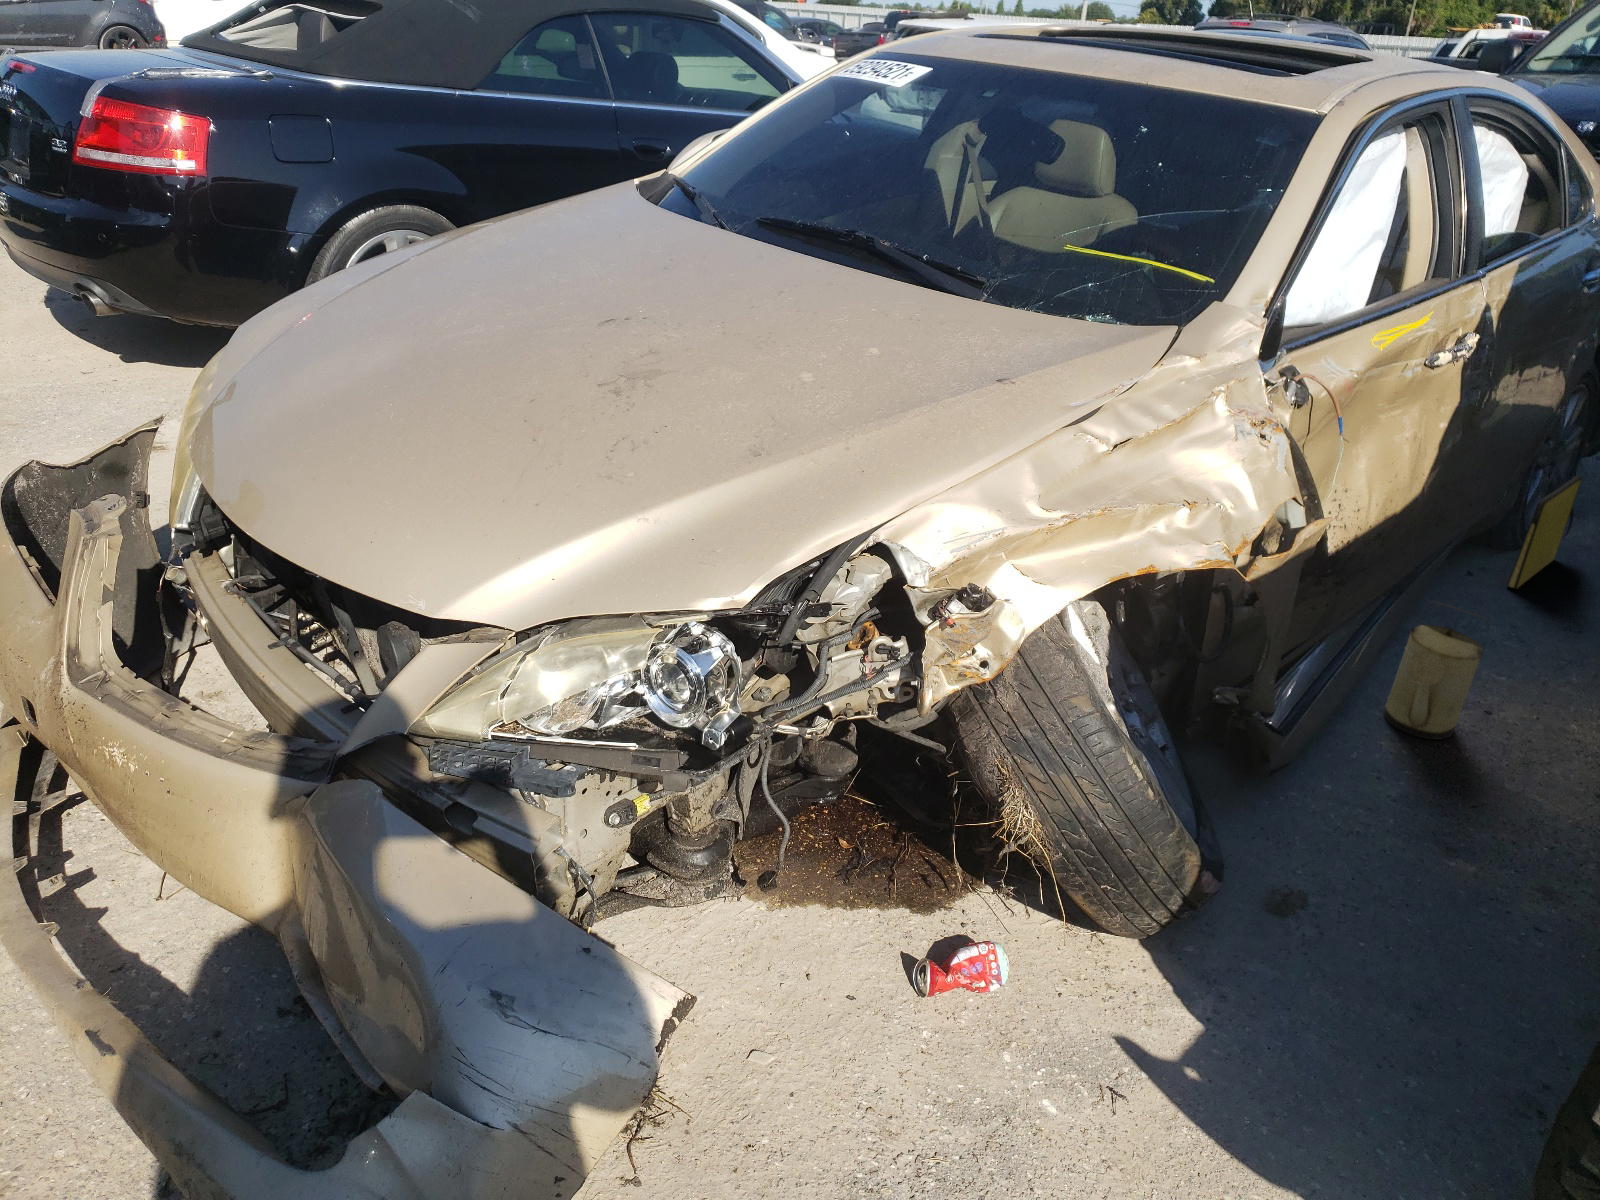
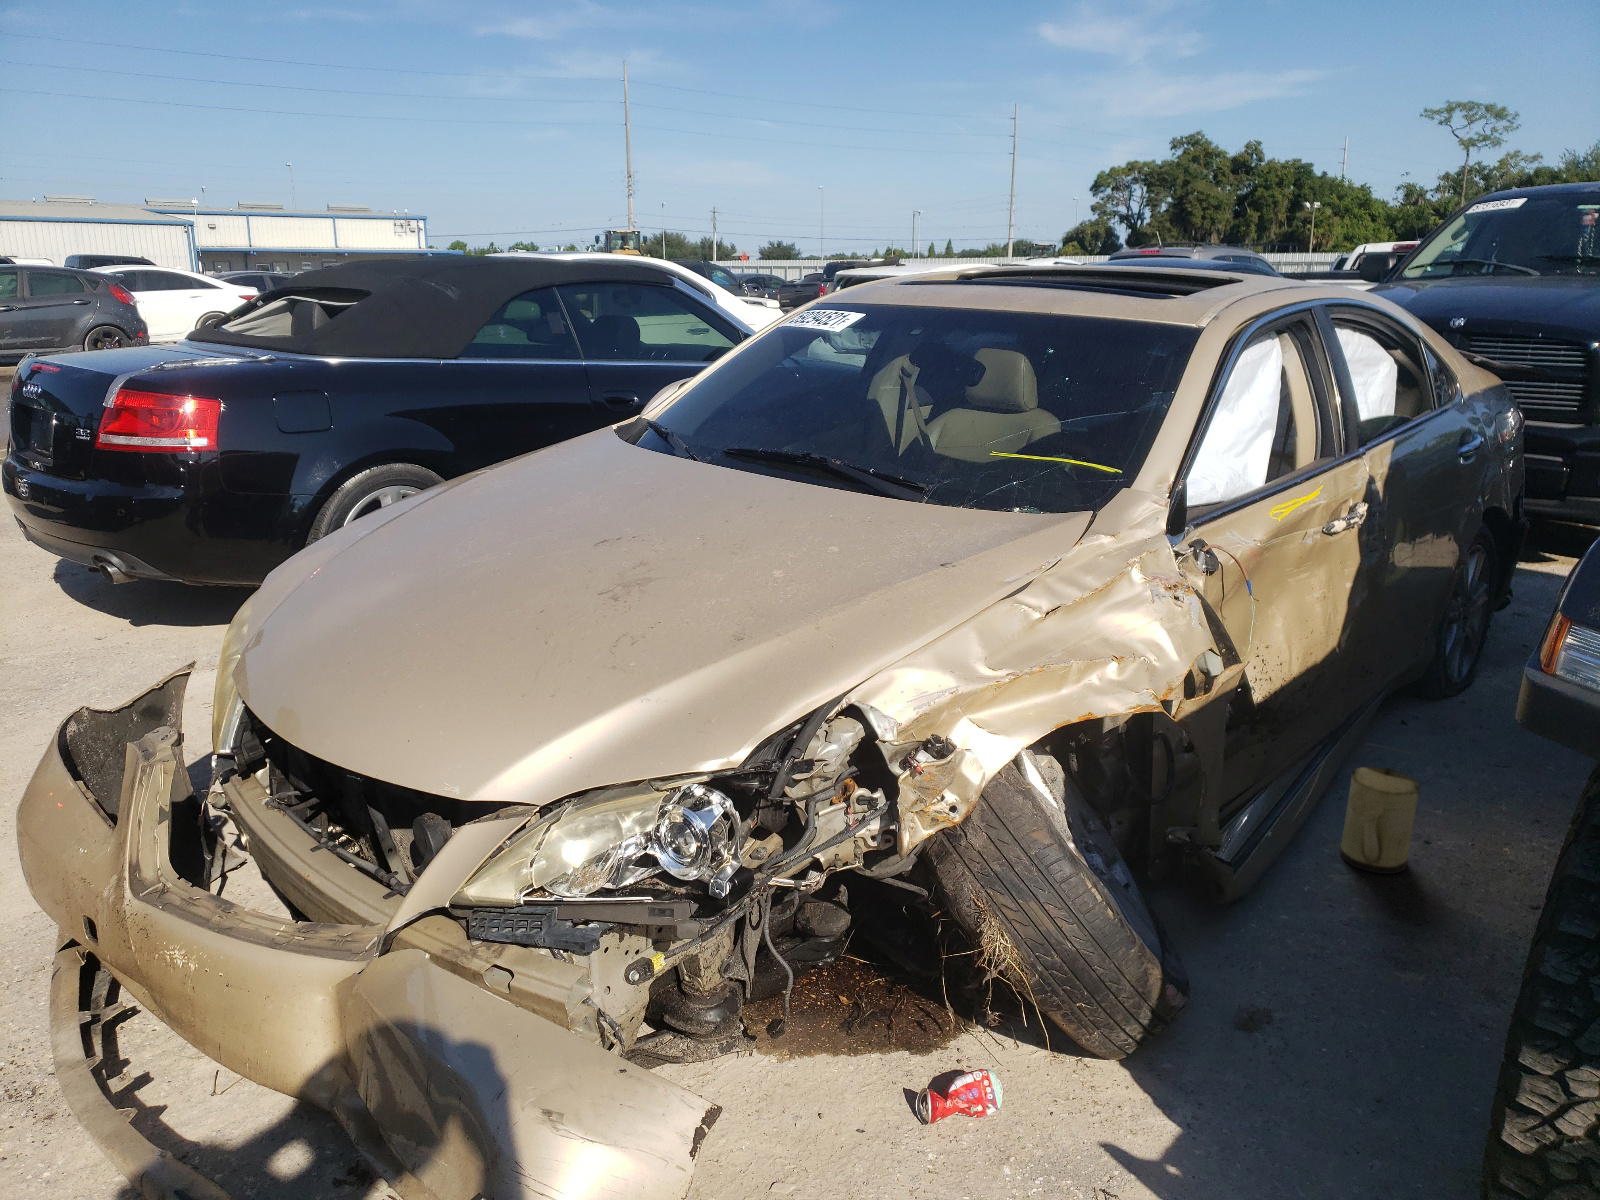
bag: present [1507,476,1582,589] -> none [1443,625,1496,734]

